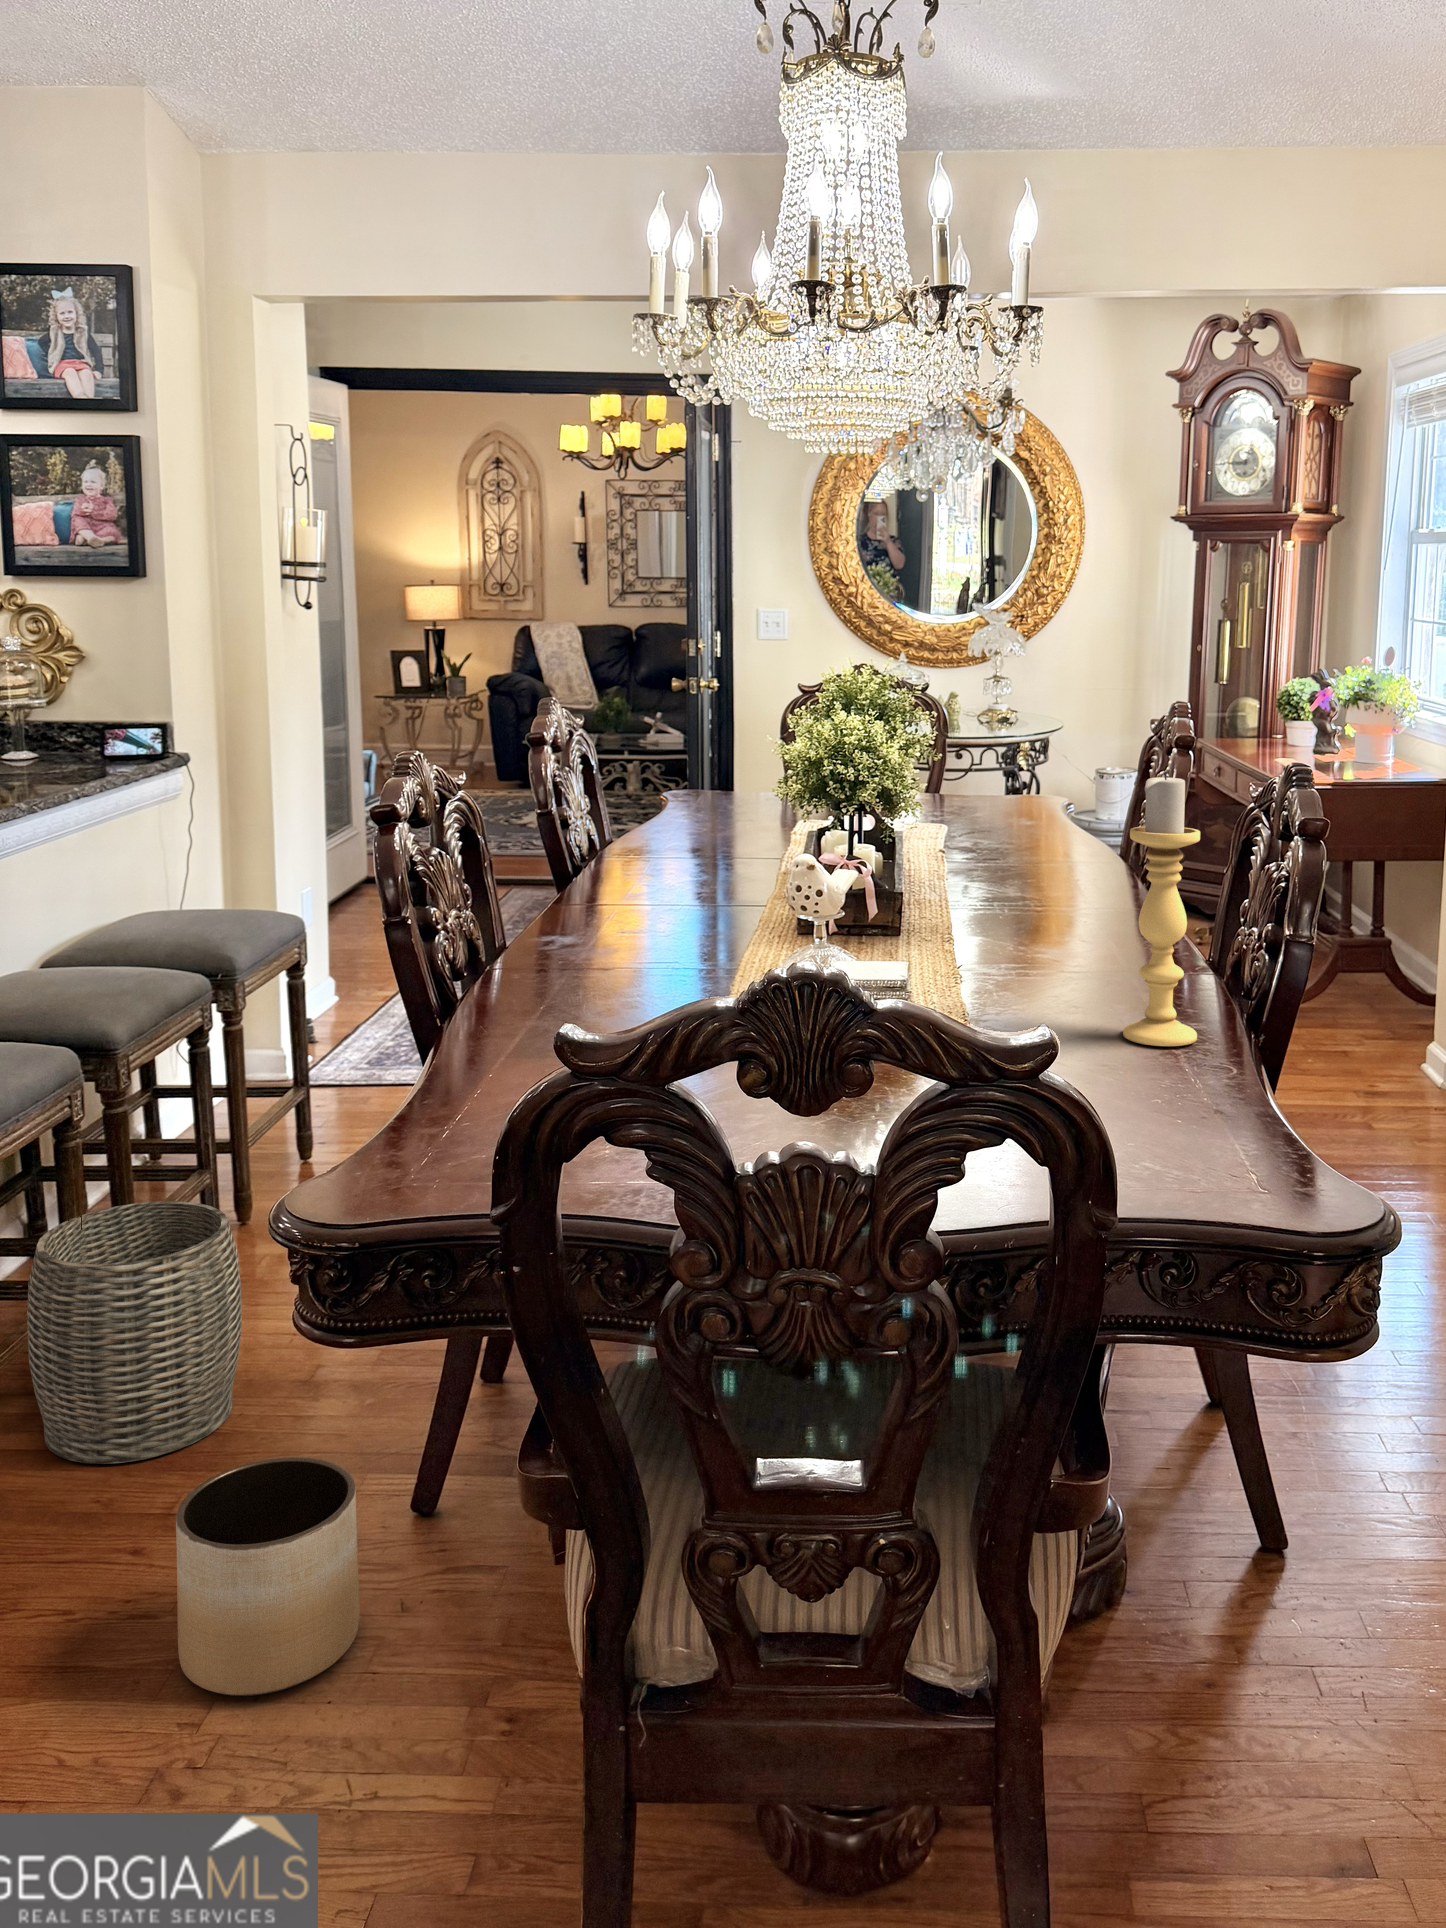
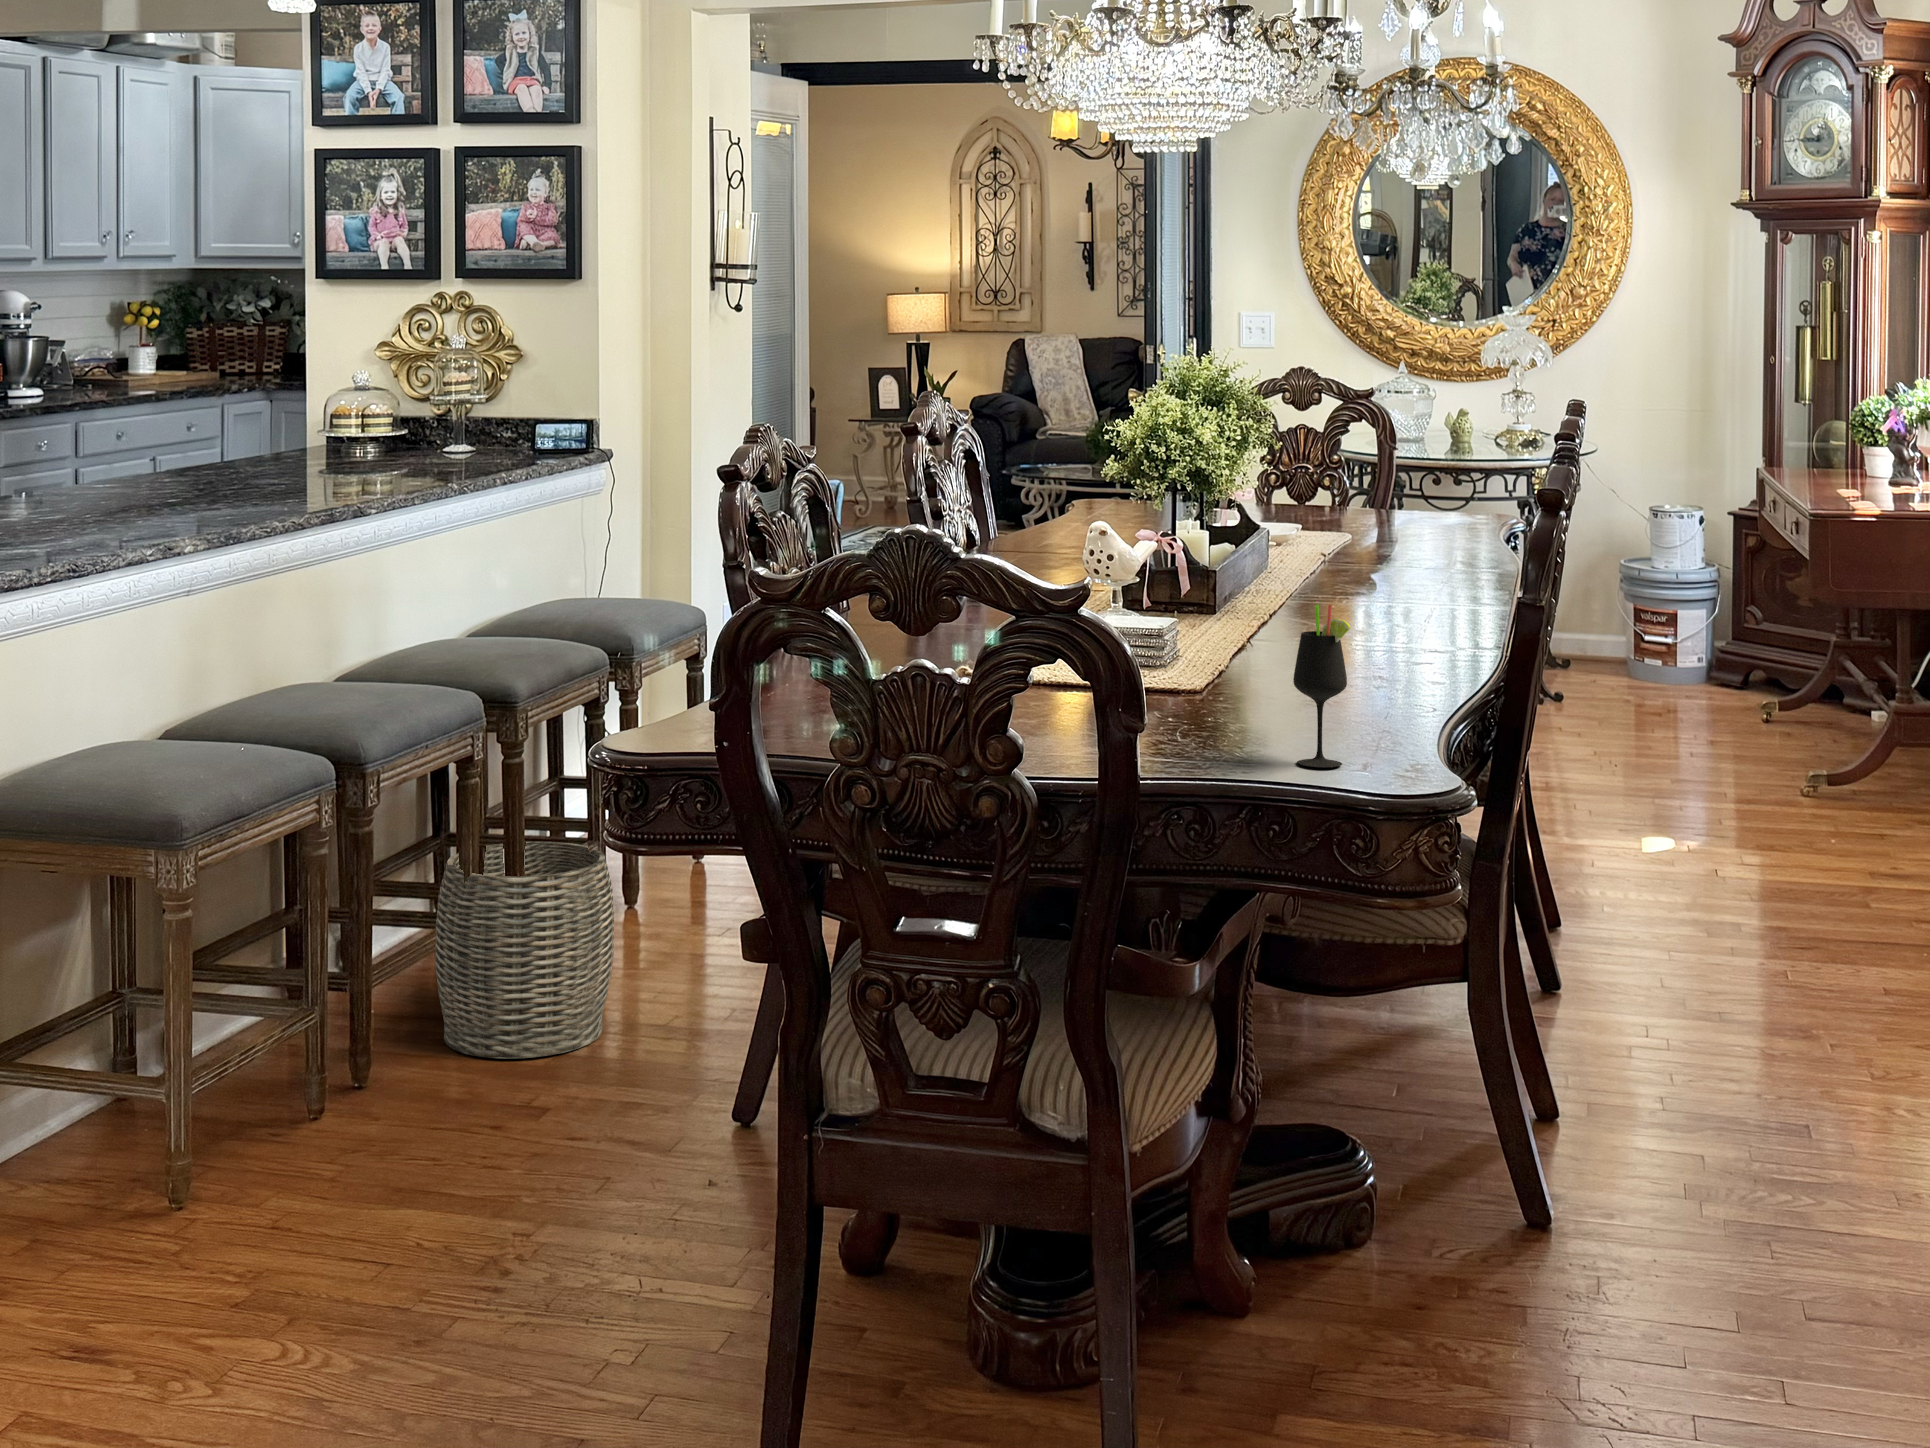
candle holder: present [1123,773,1200,1046] -> none [1347,448,1413,694]
wine glass: none [1186,993,1267,1190] -> present [1293,605,1351,767]
planter: present [176,1457,360,1696] -> none [535,1026,681,1202]

